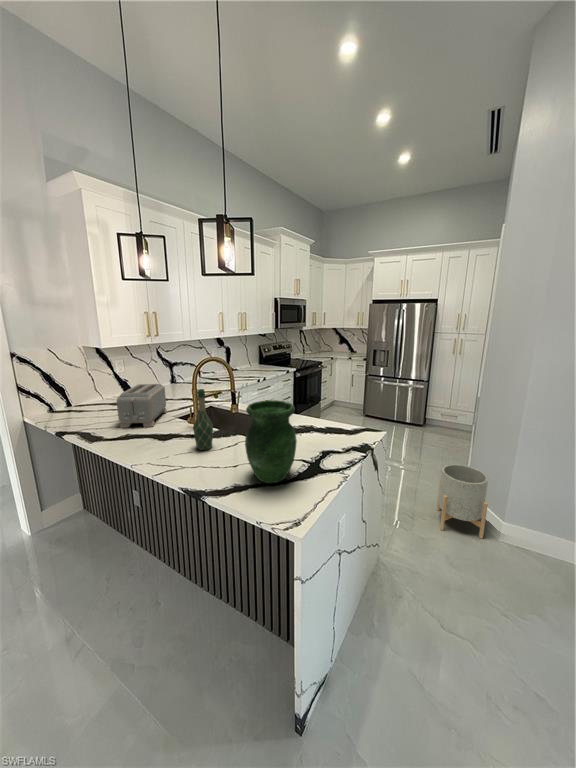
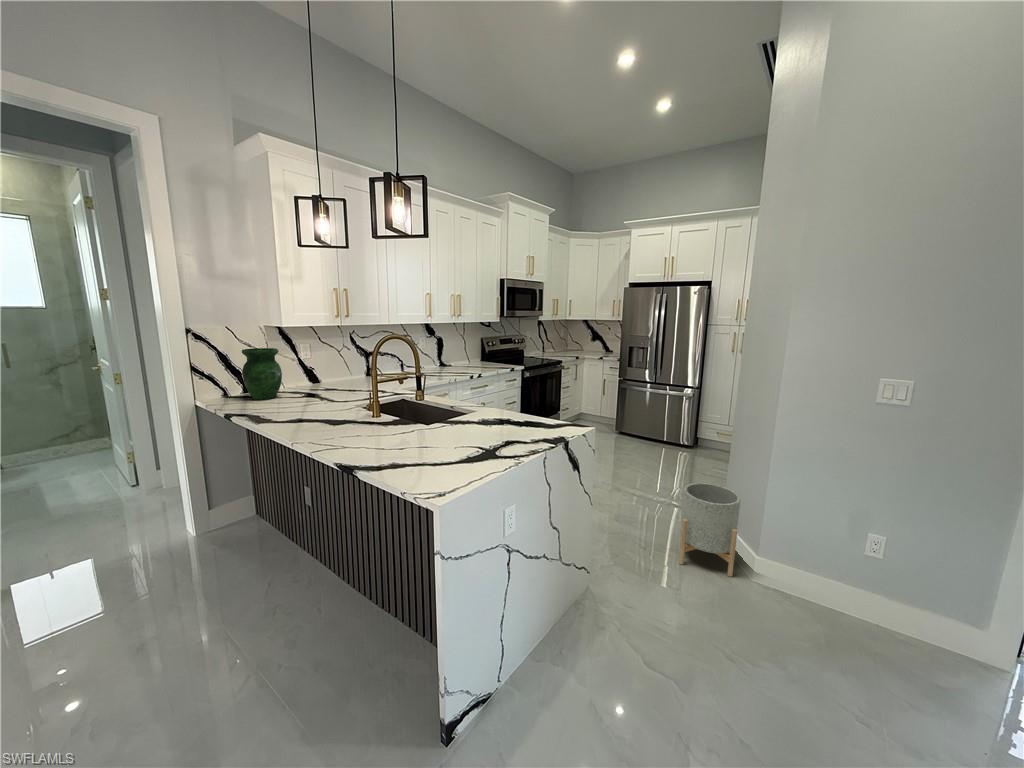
toaster: present [117,384,167,428] -> none [290,368,351,413]
wine bottle: present [193,389,213,450] -> none [364,365,387,434]
vase: present [245,400,297,483] -> present [242,348,282,400]

